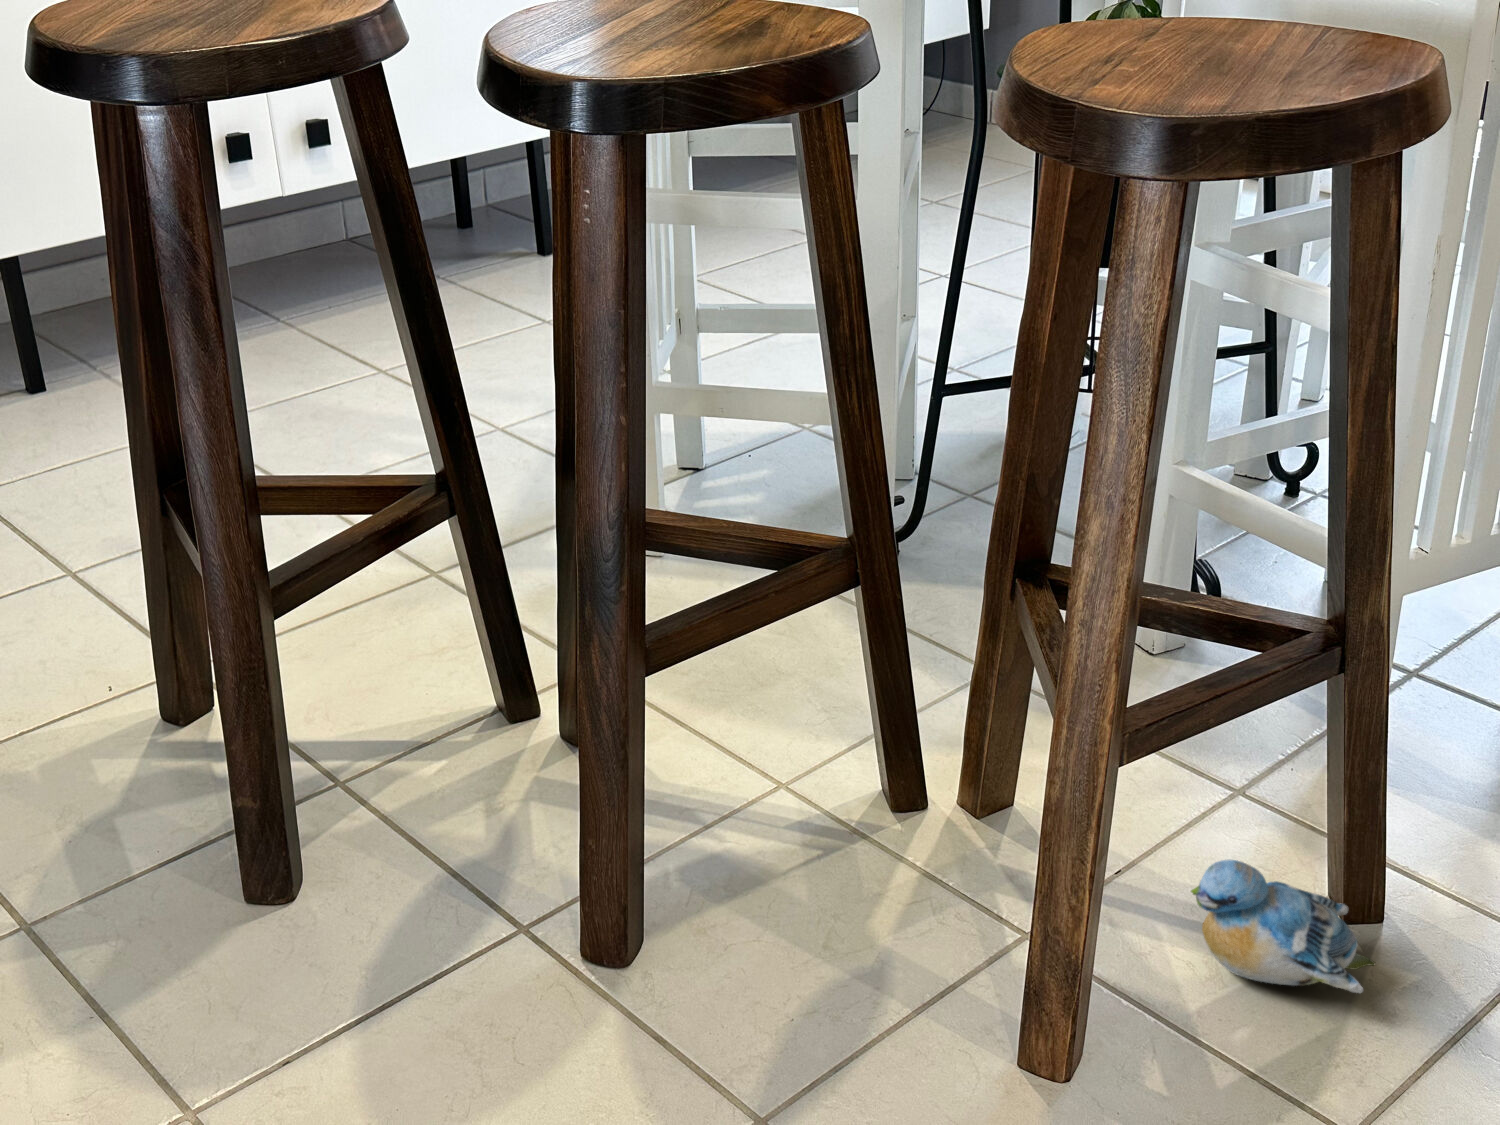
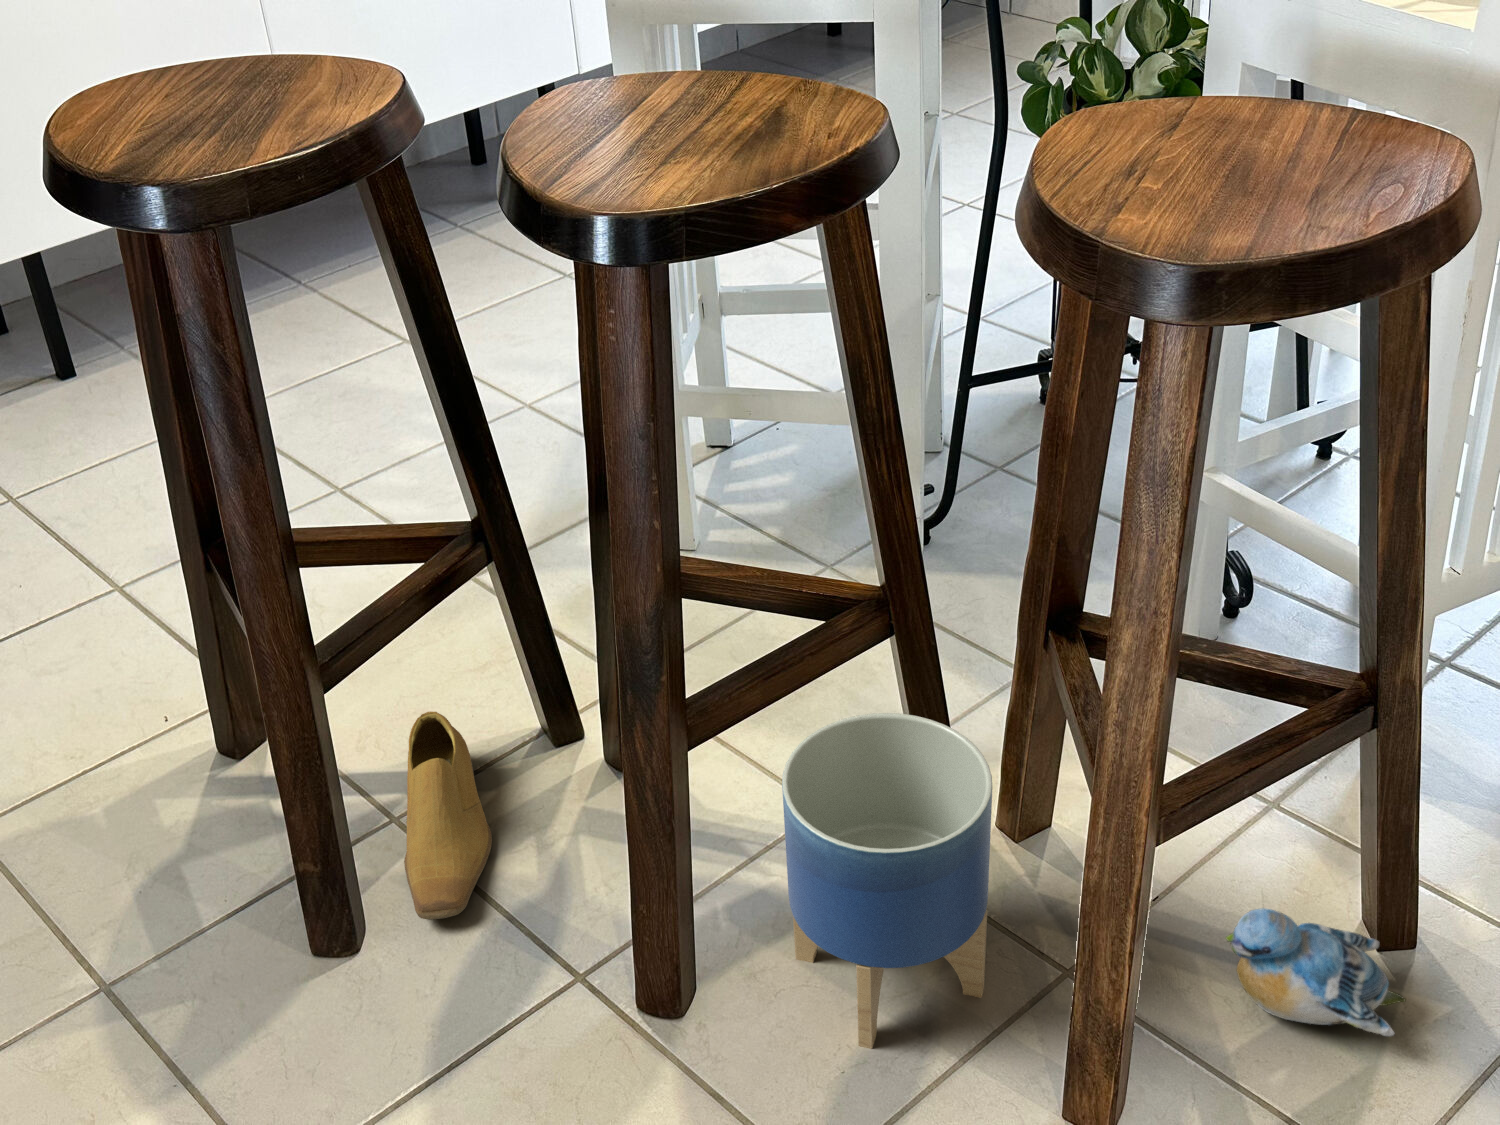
planter: none [741,652,955,1001] -> present [782,713,992,1049]
shoe: none [347,675,439,868] -> present [404,712,492,920]

